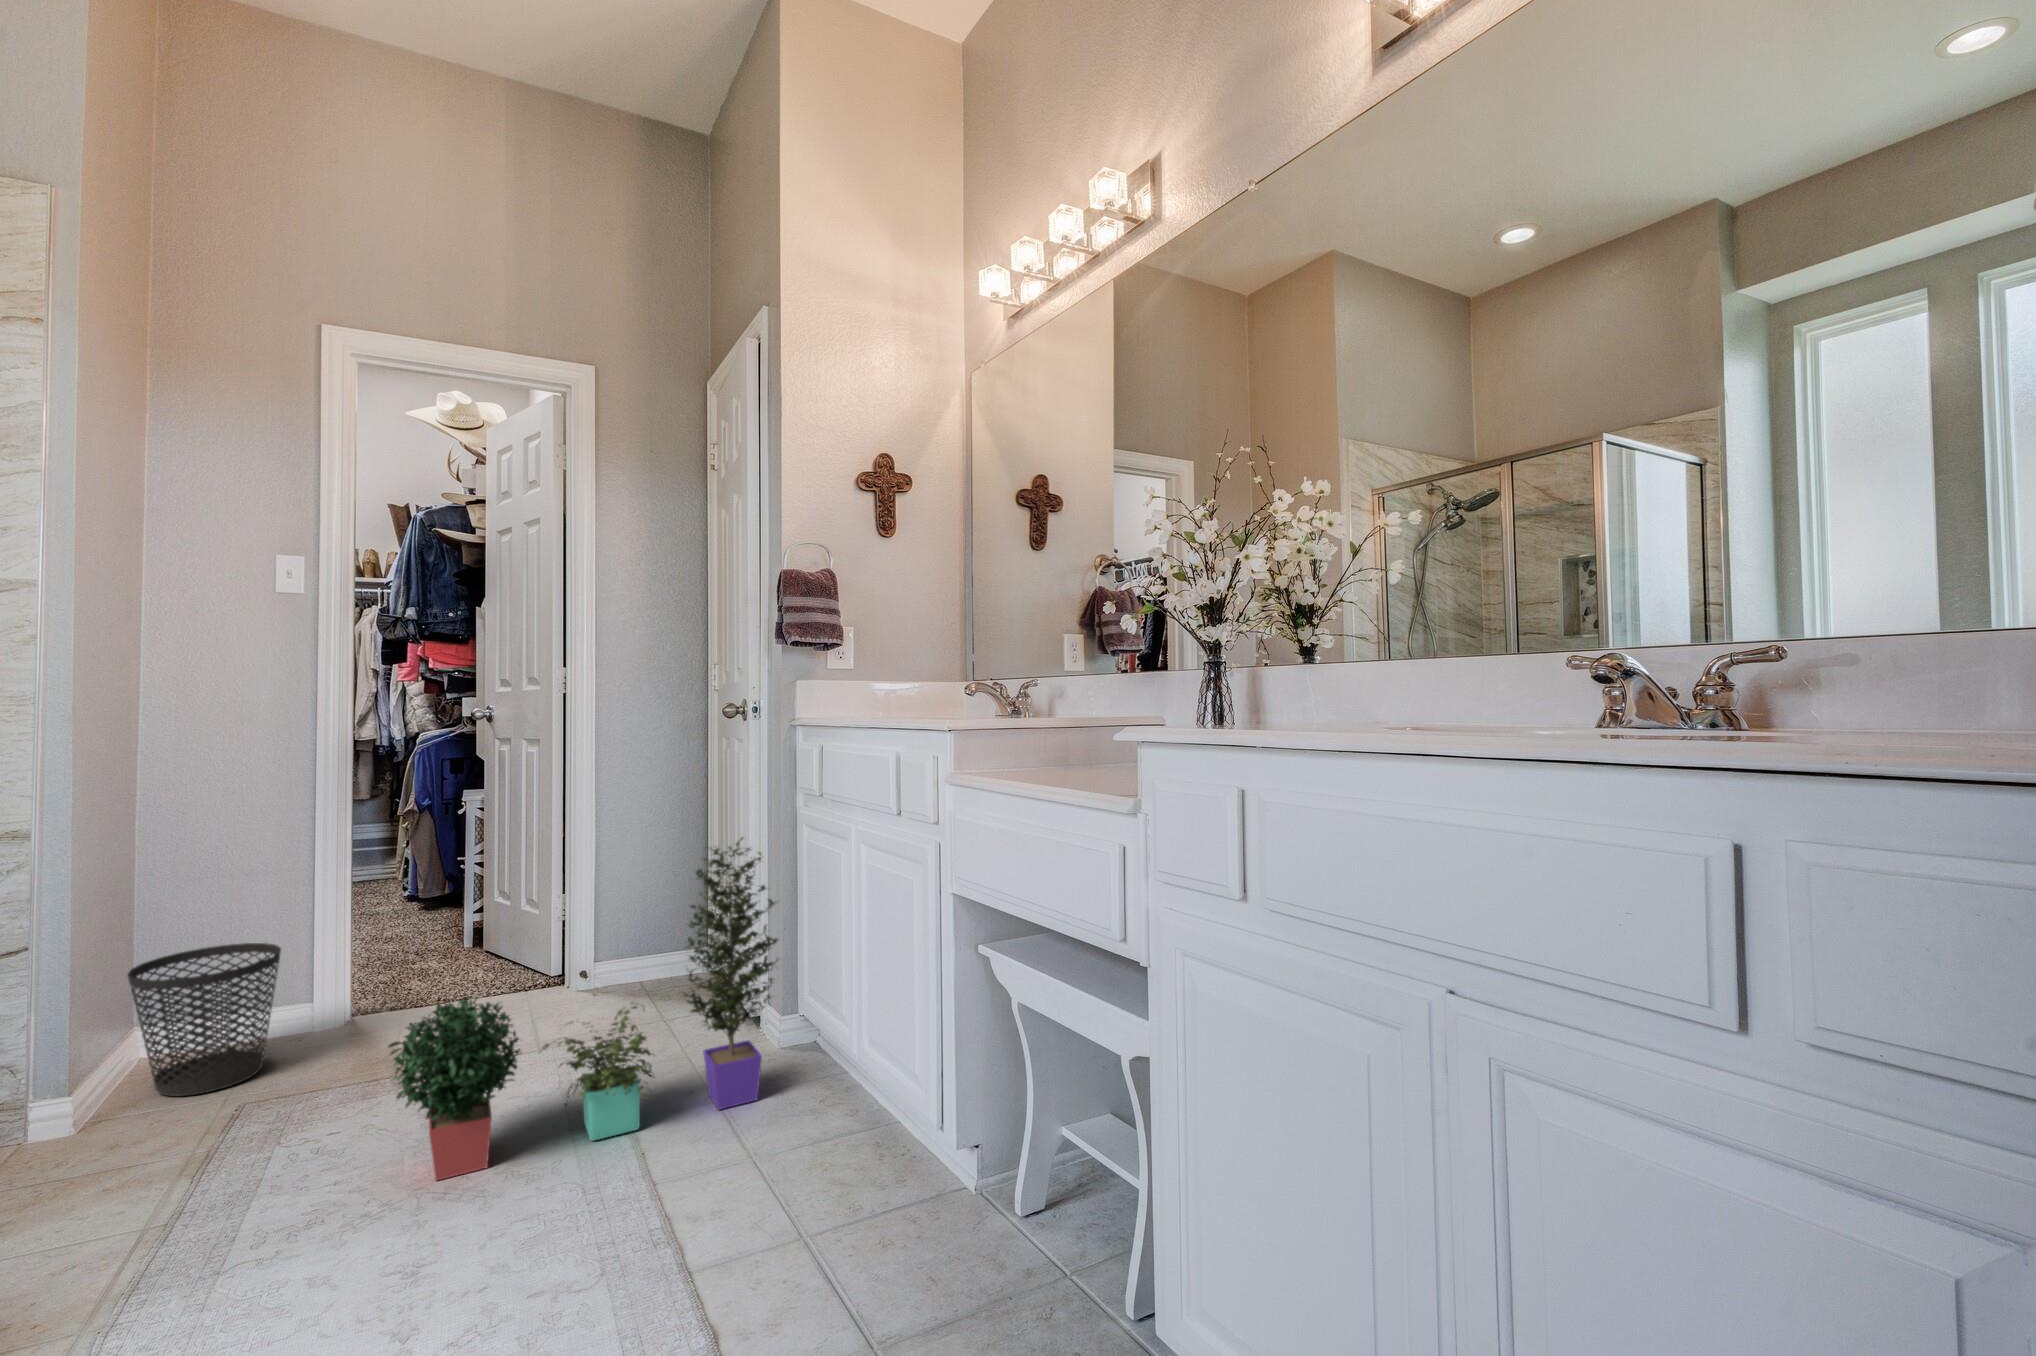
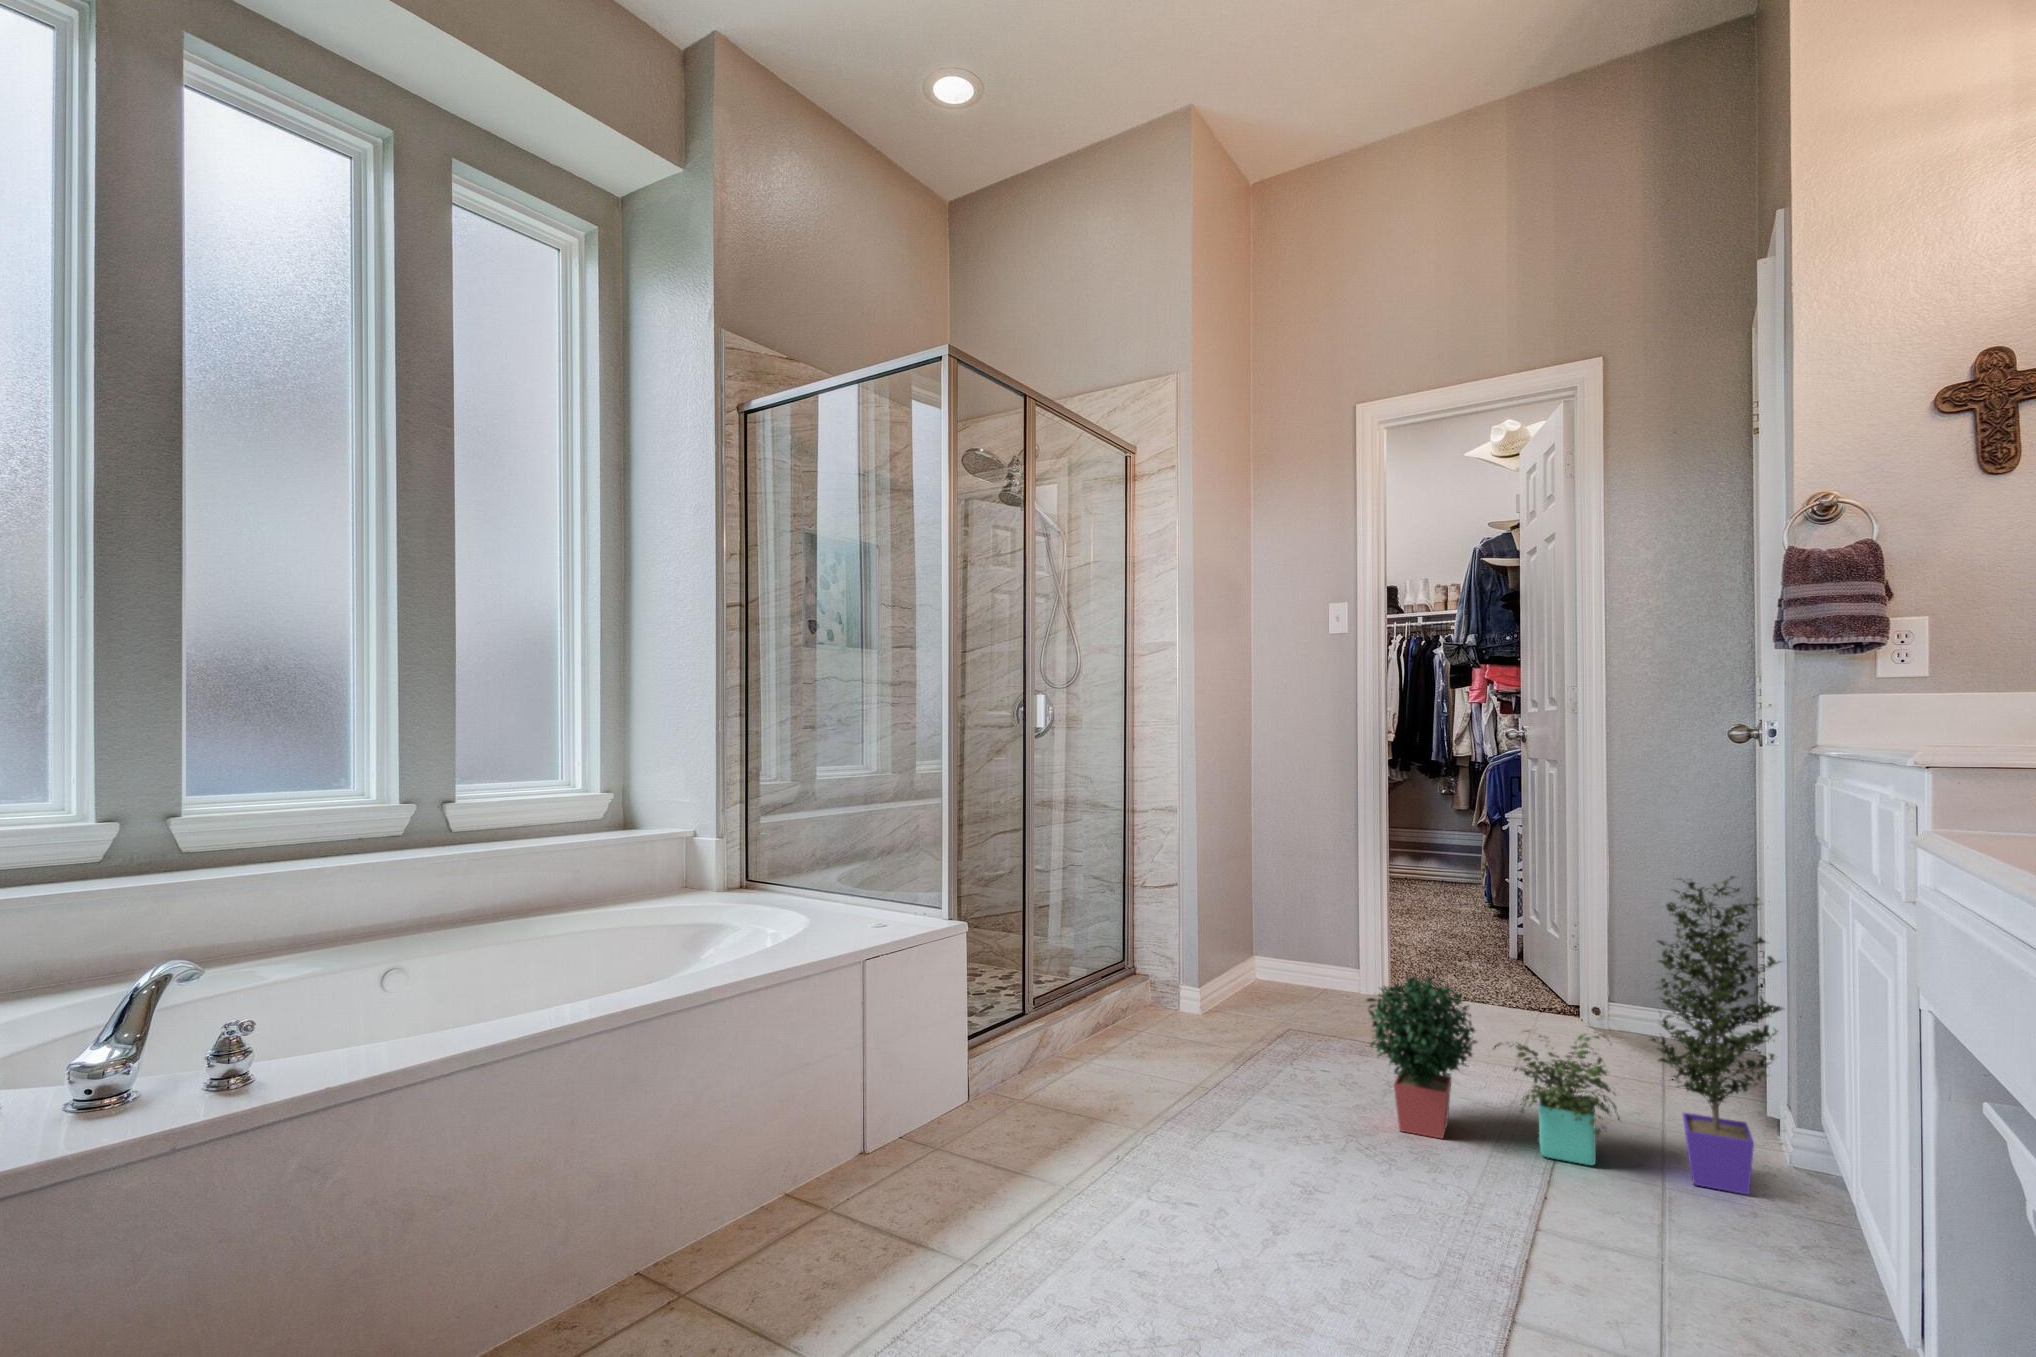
wastebasket: present [128,943,281,1096] -> none [1236,902,1330,1013]

